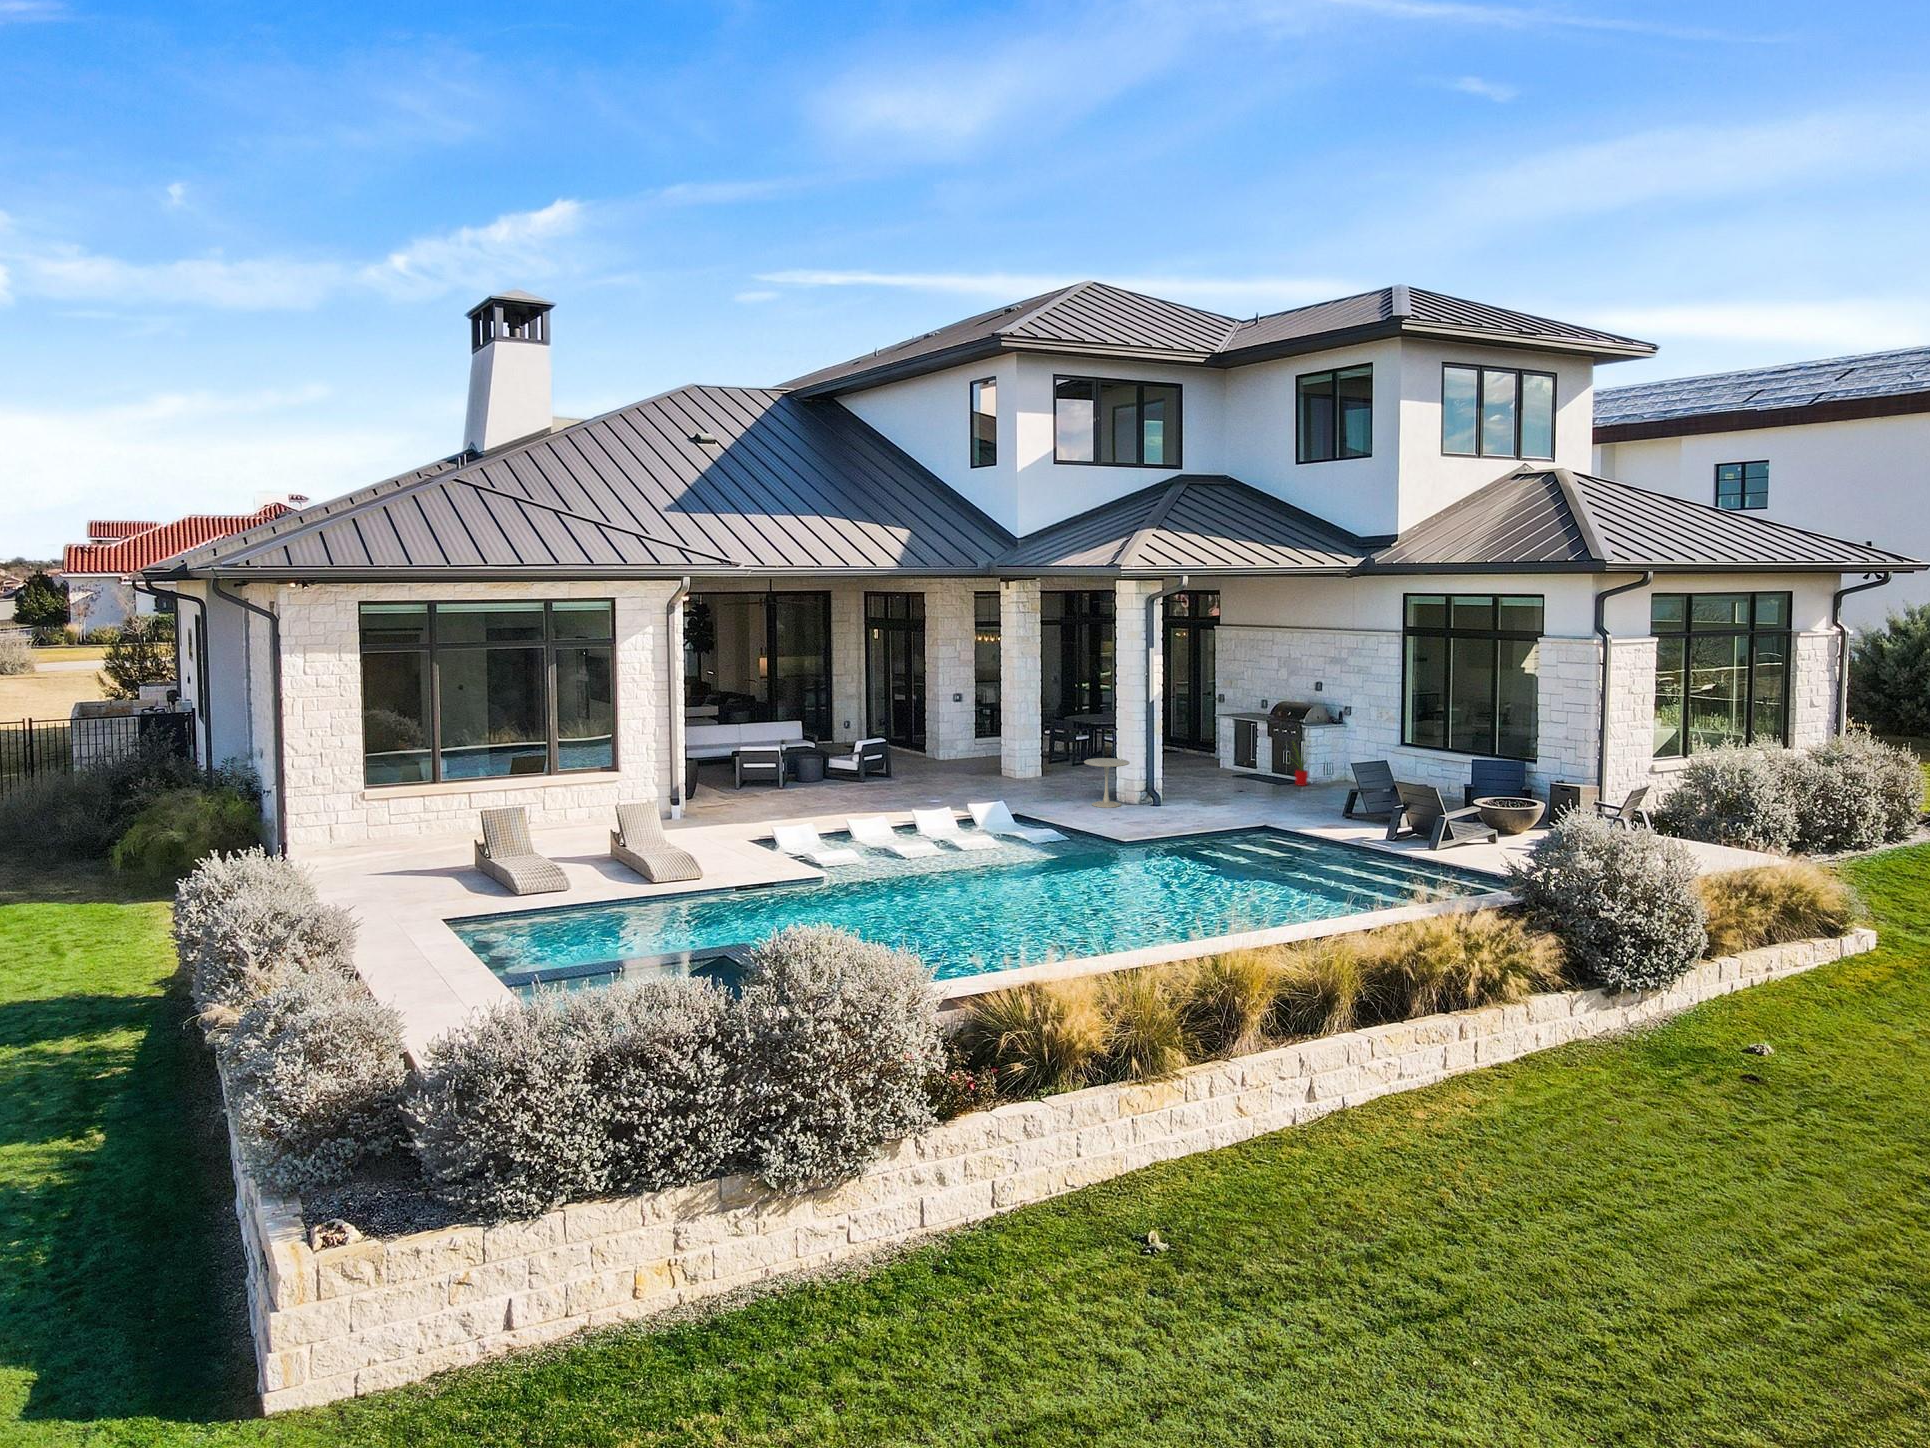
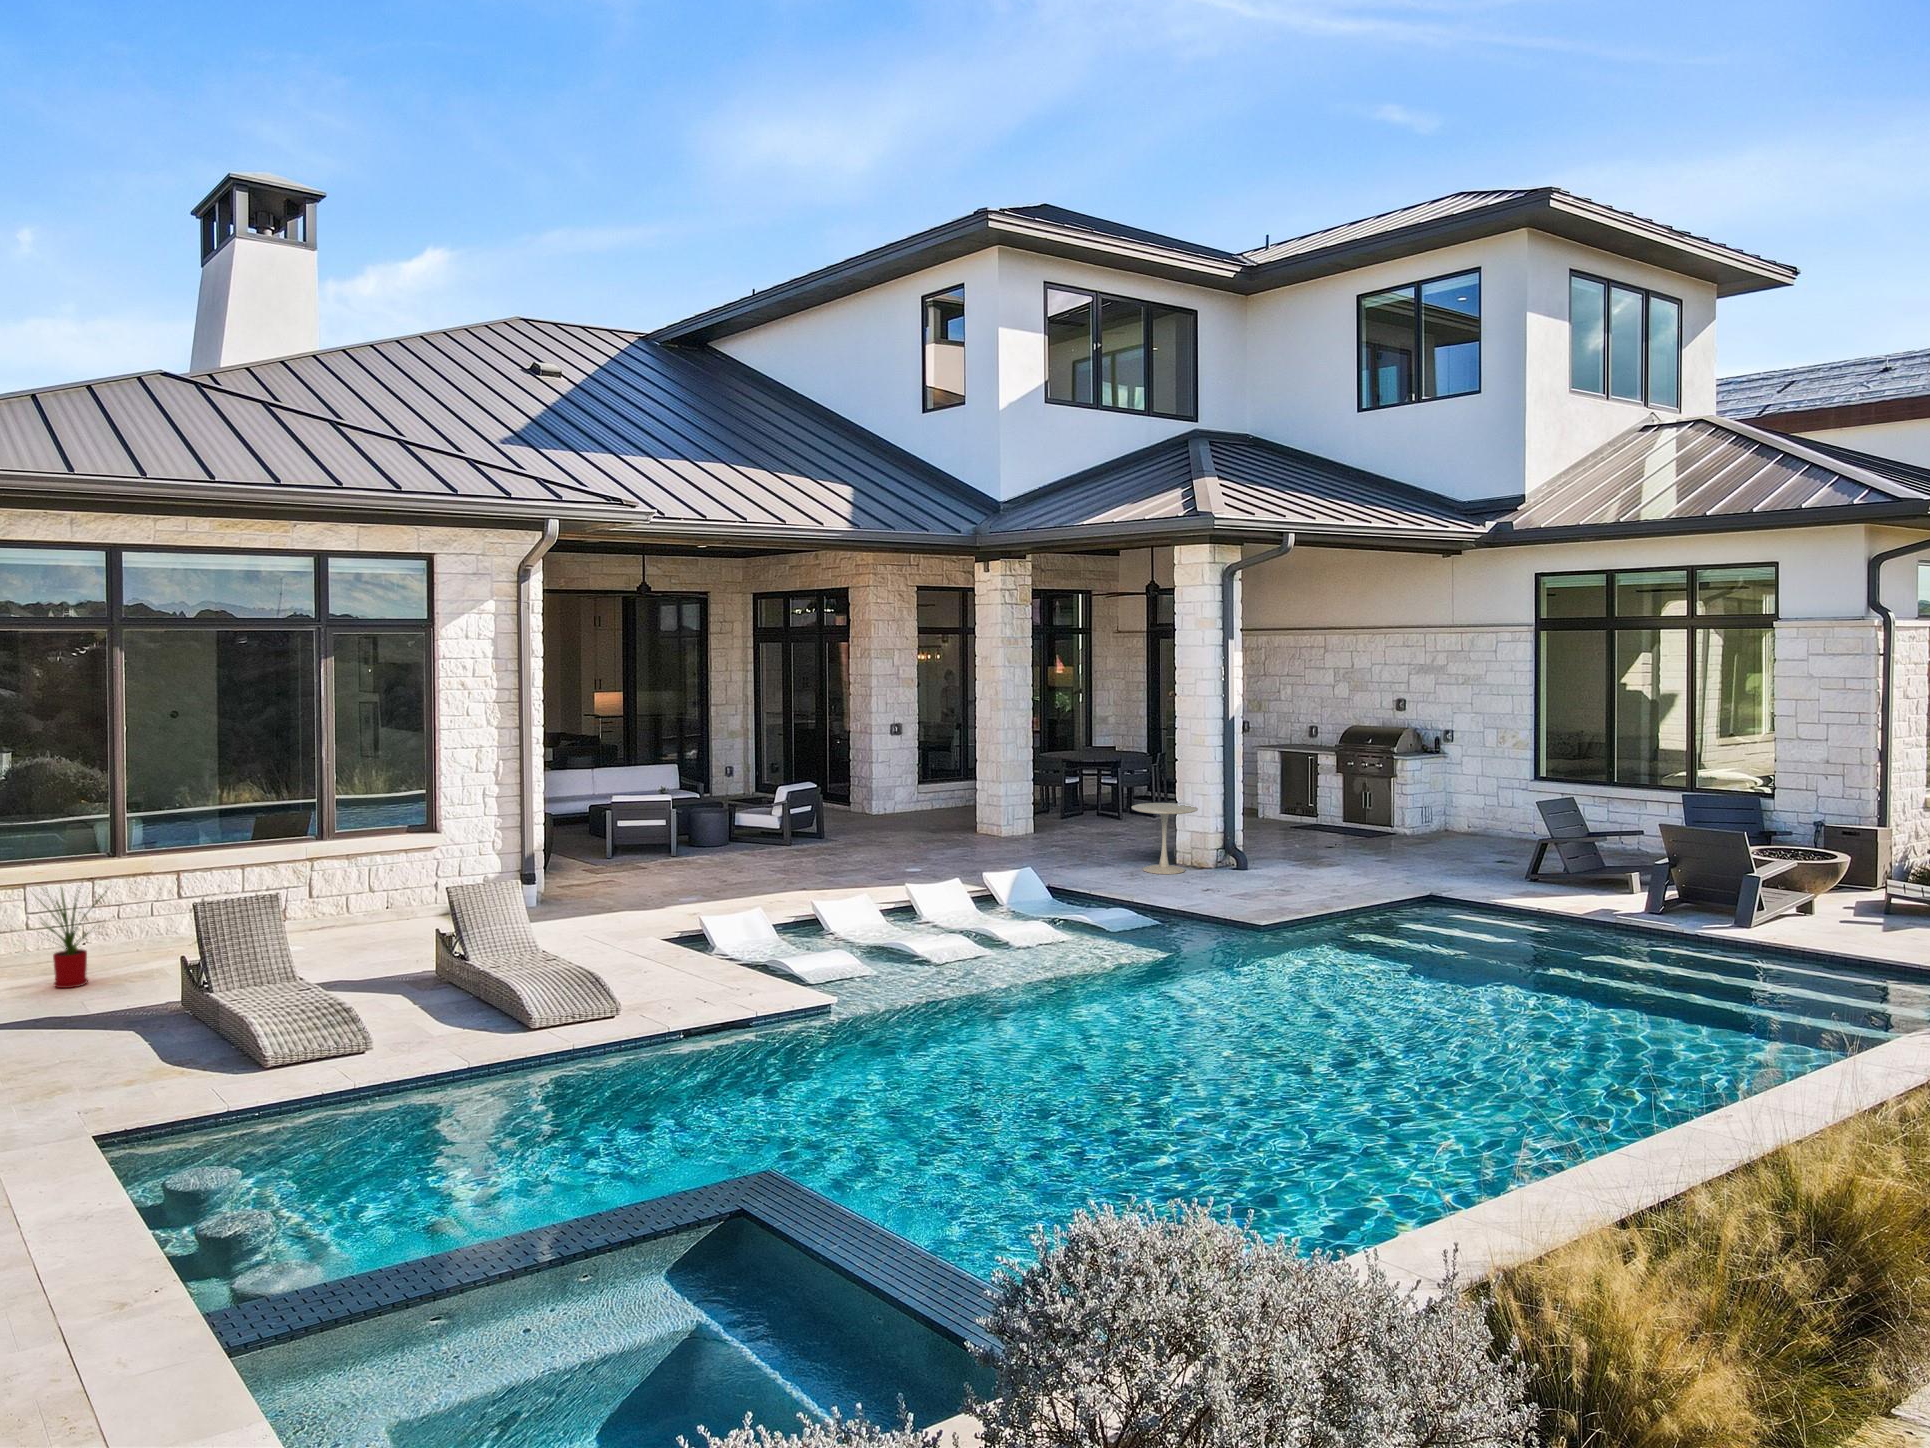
house plant: present [1292,744,1308,786] -> present [37,888,104,988]

